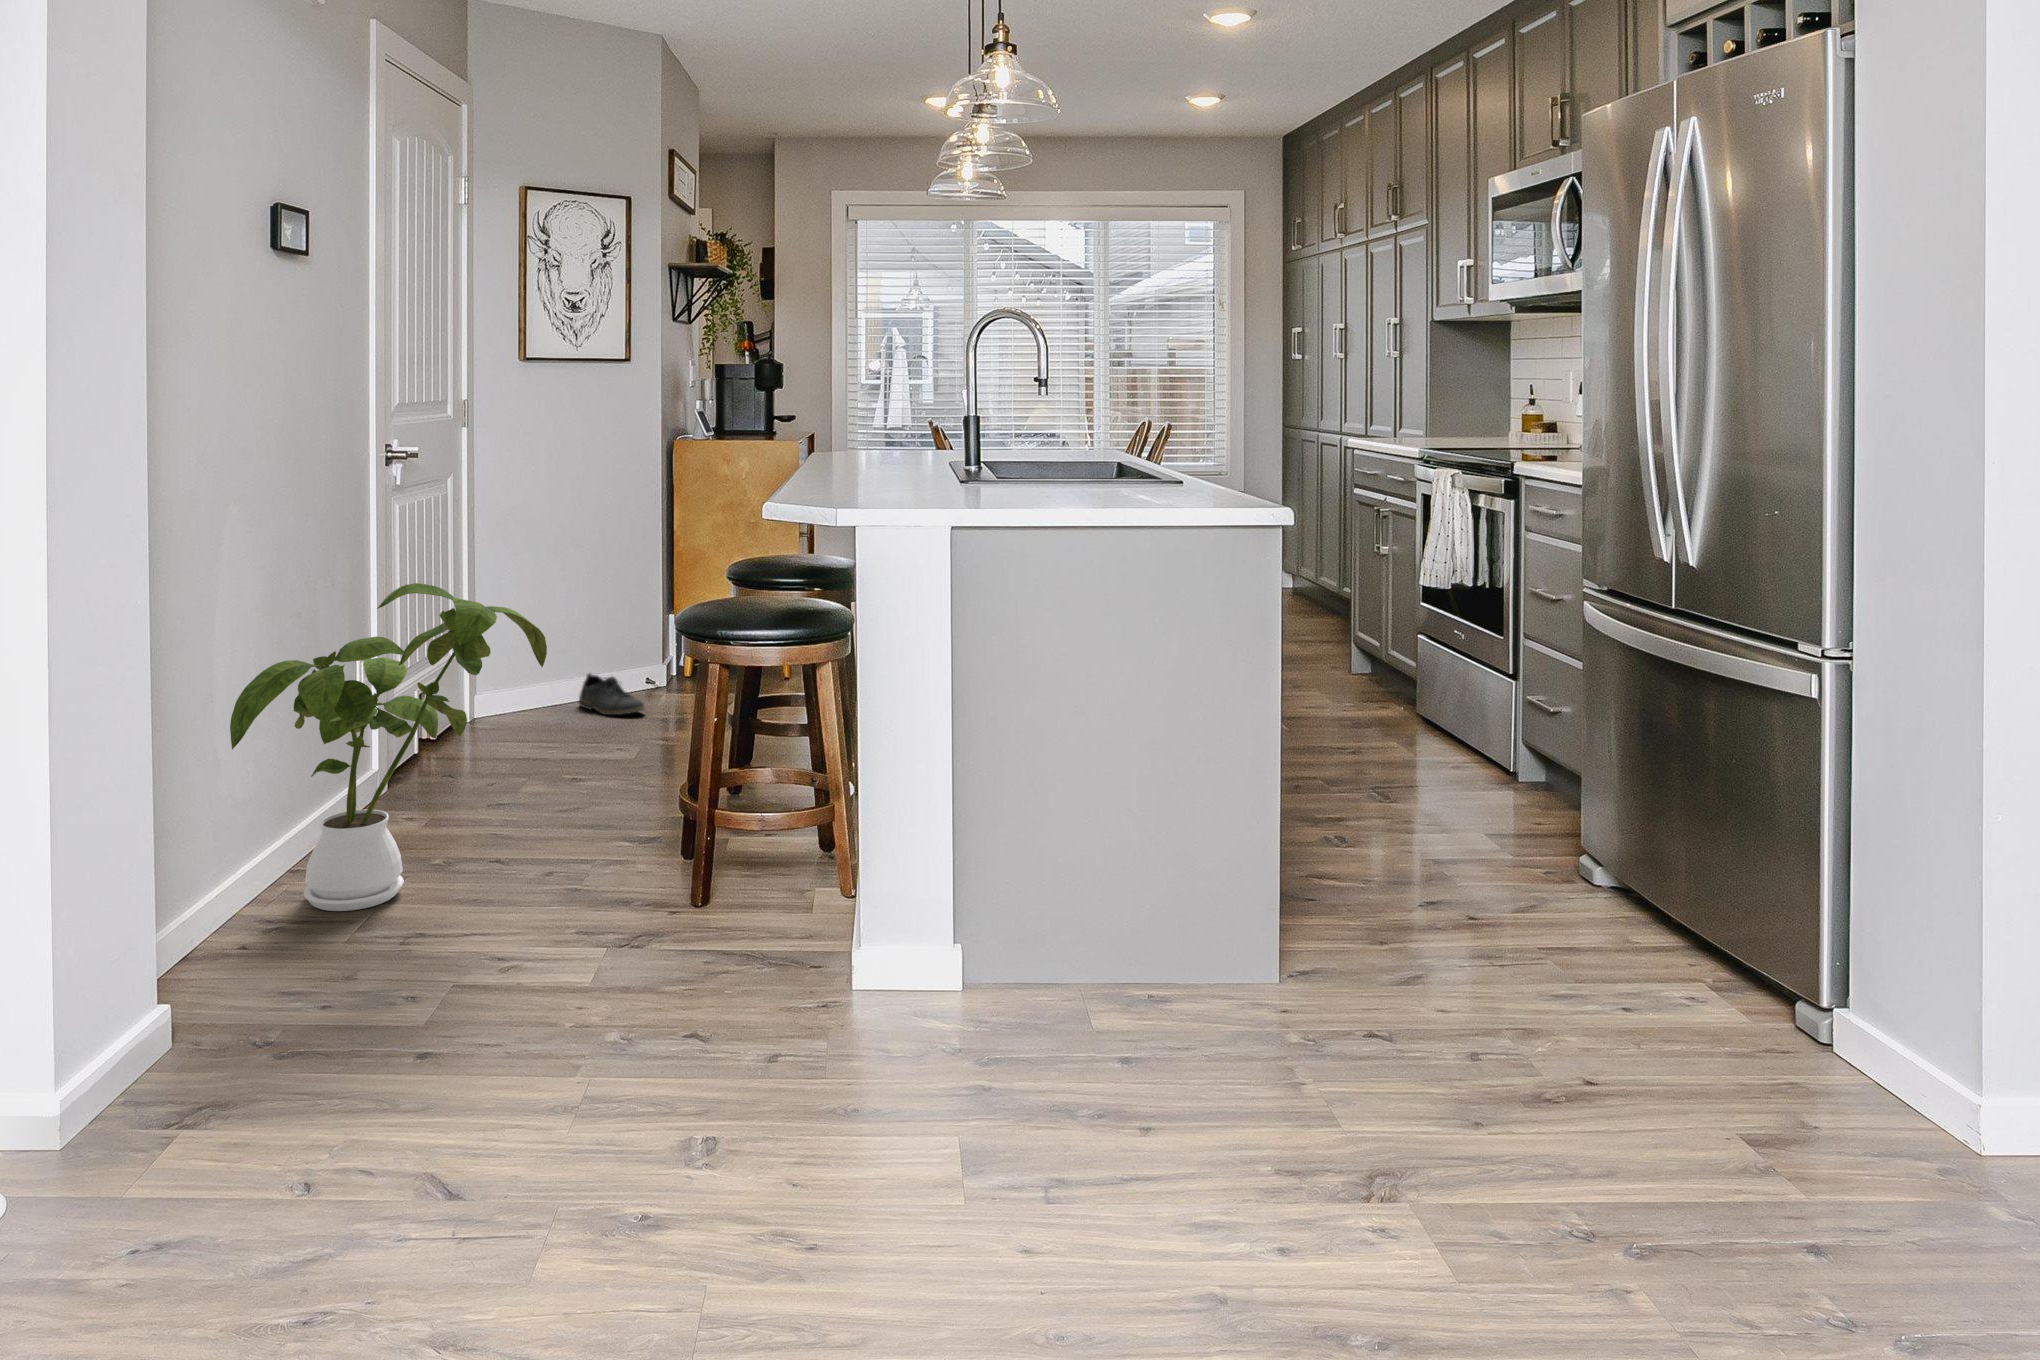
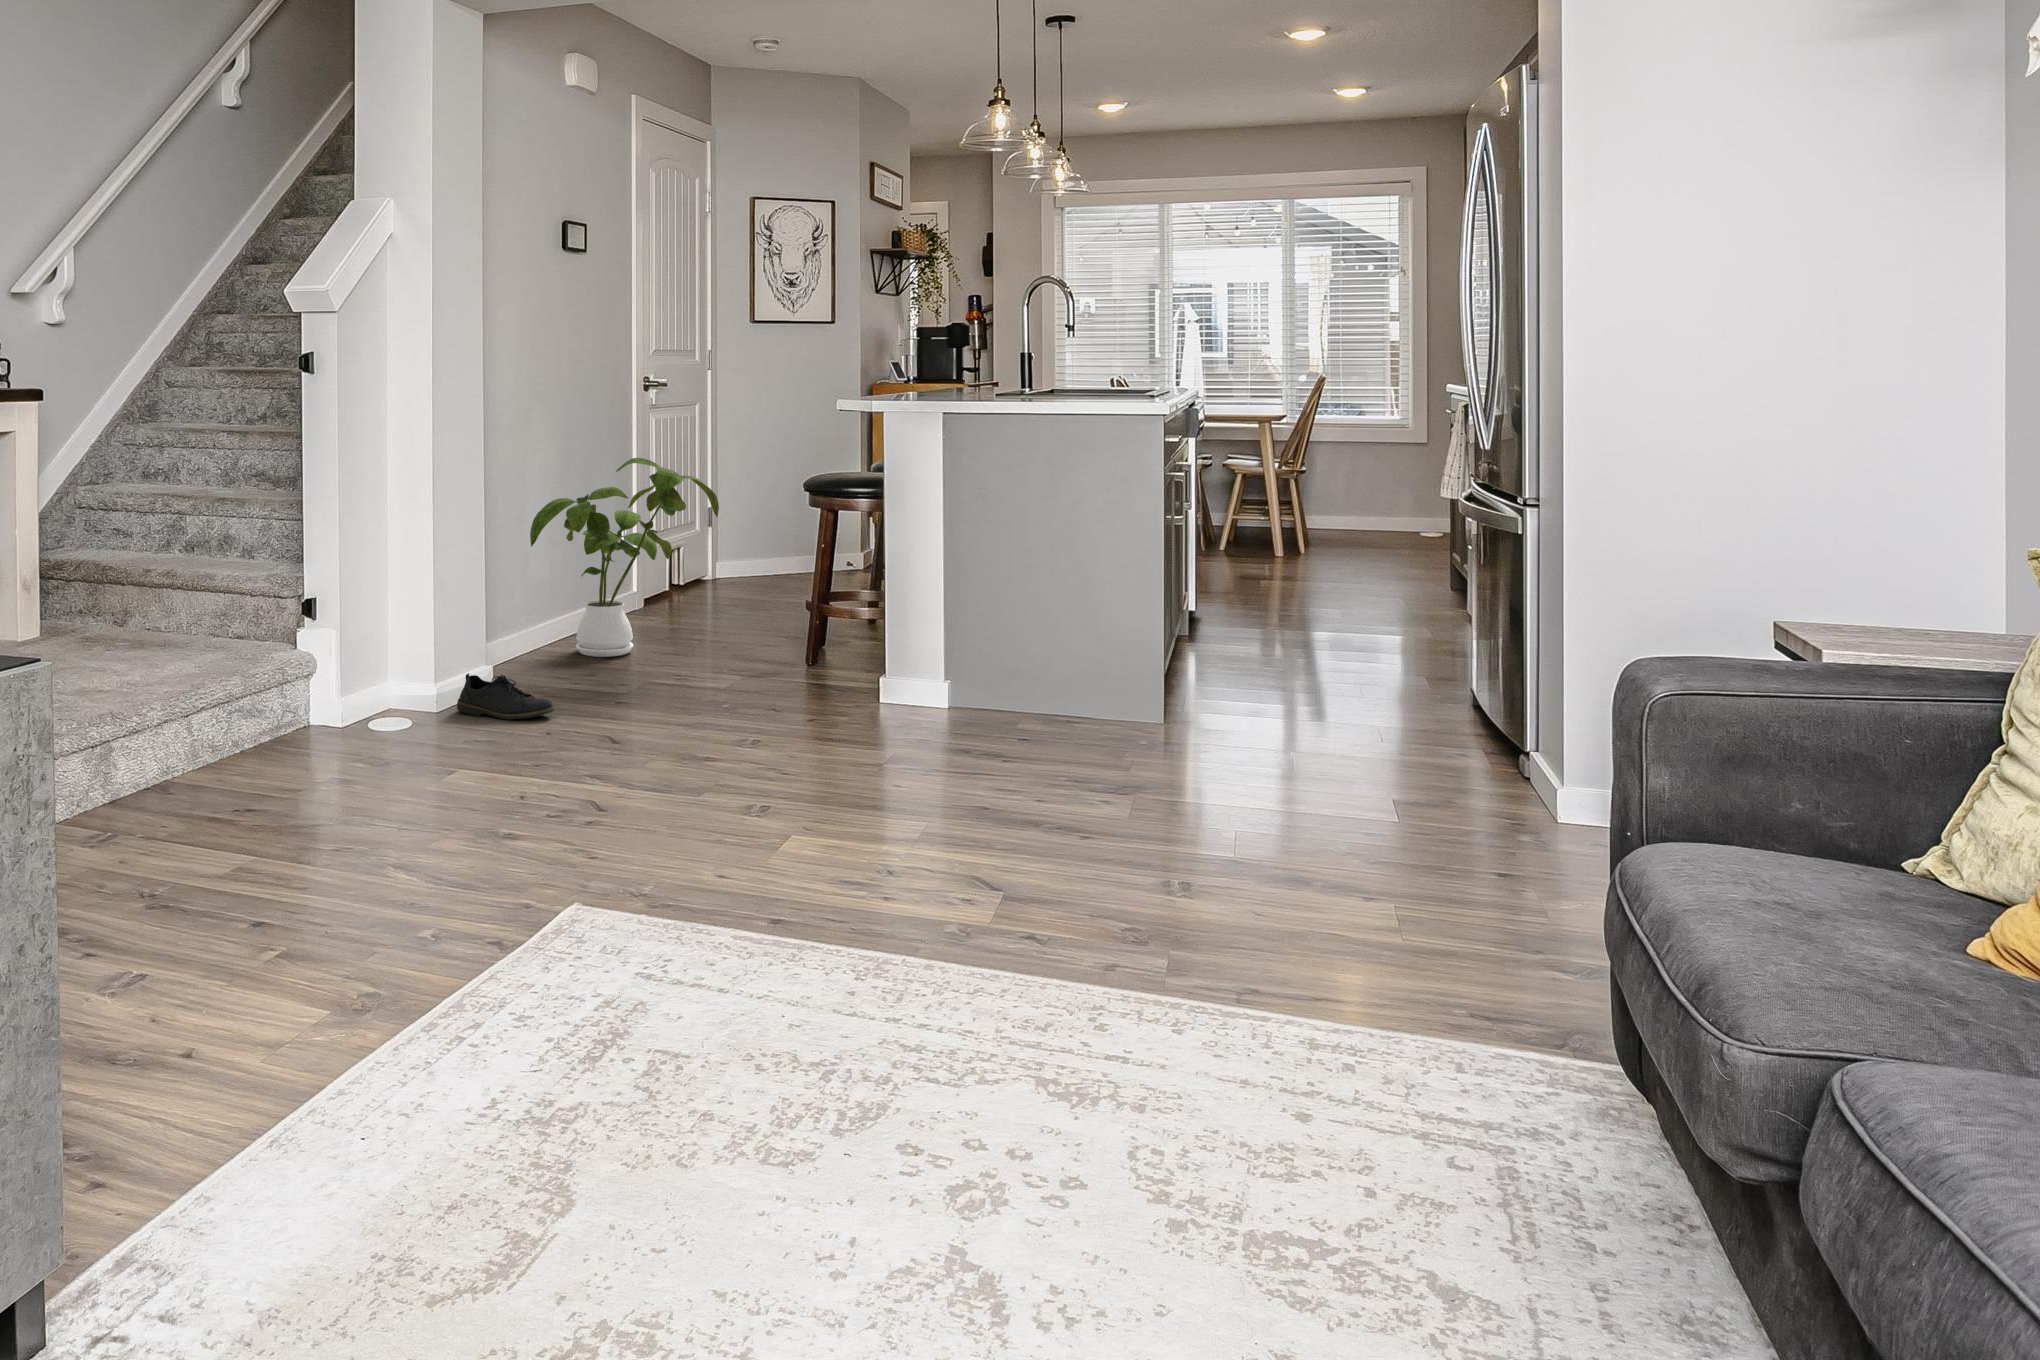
shoe: present [579,673,645,715] -> present [457,674,554,719]

